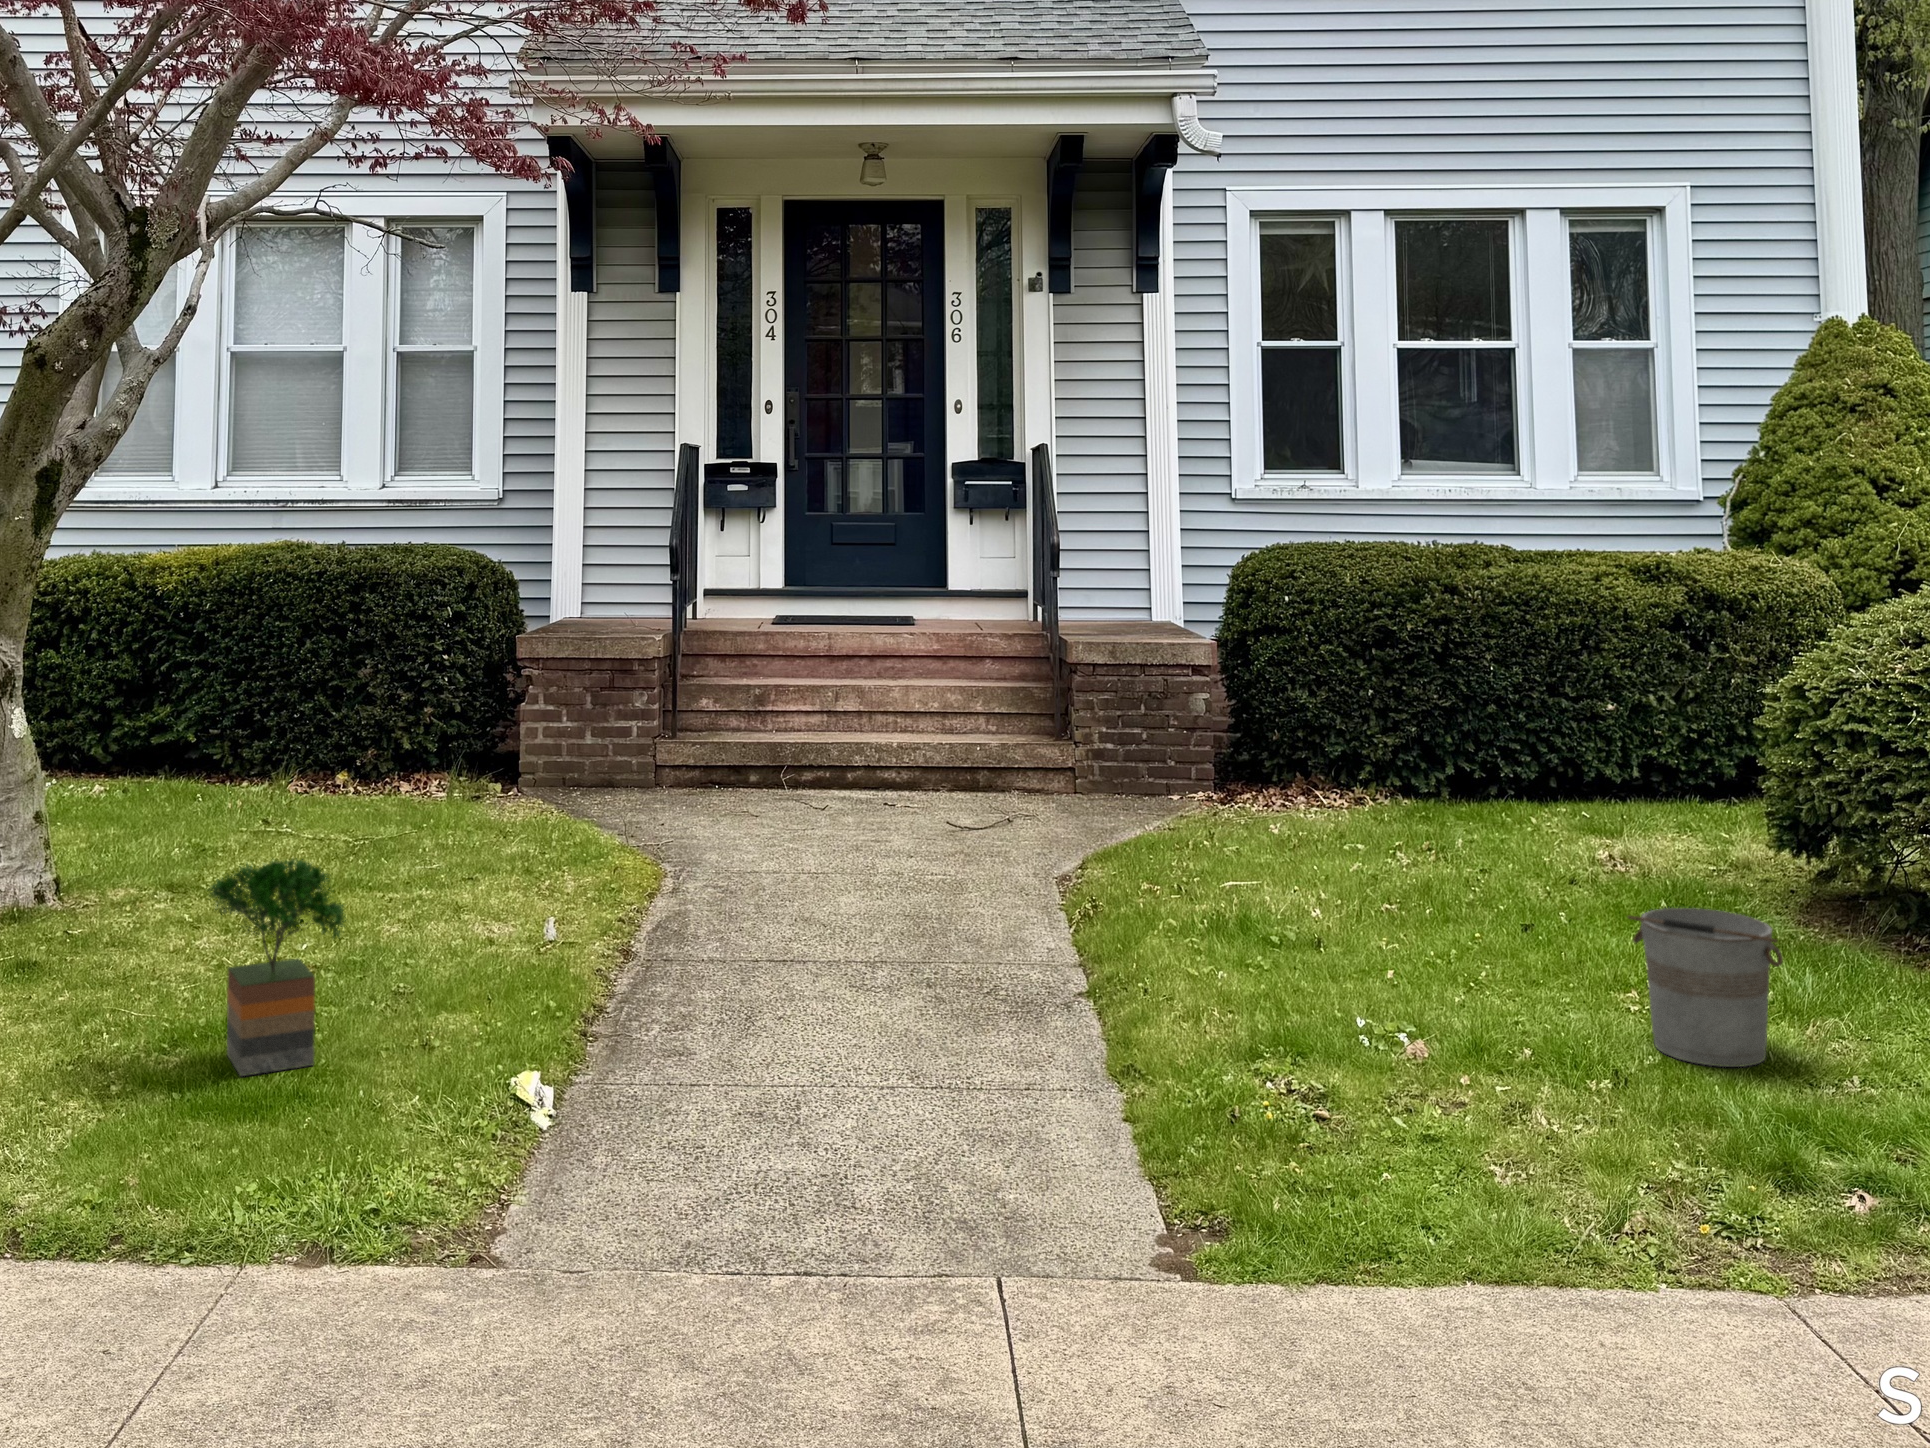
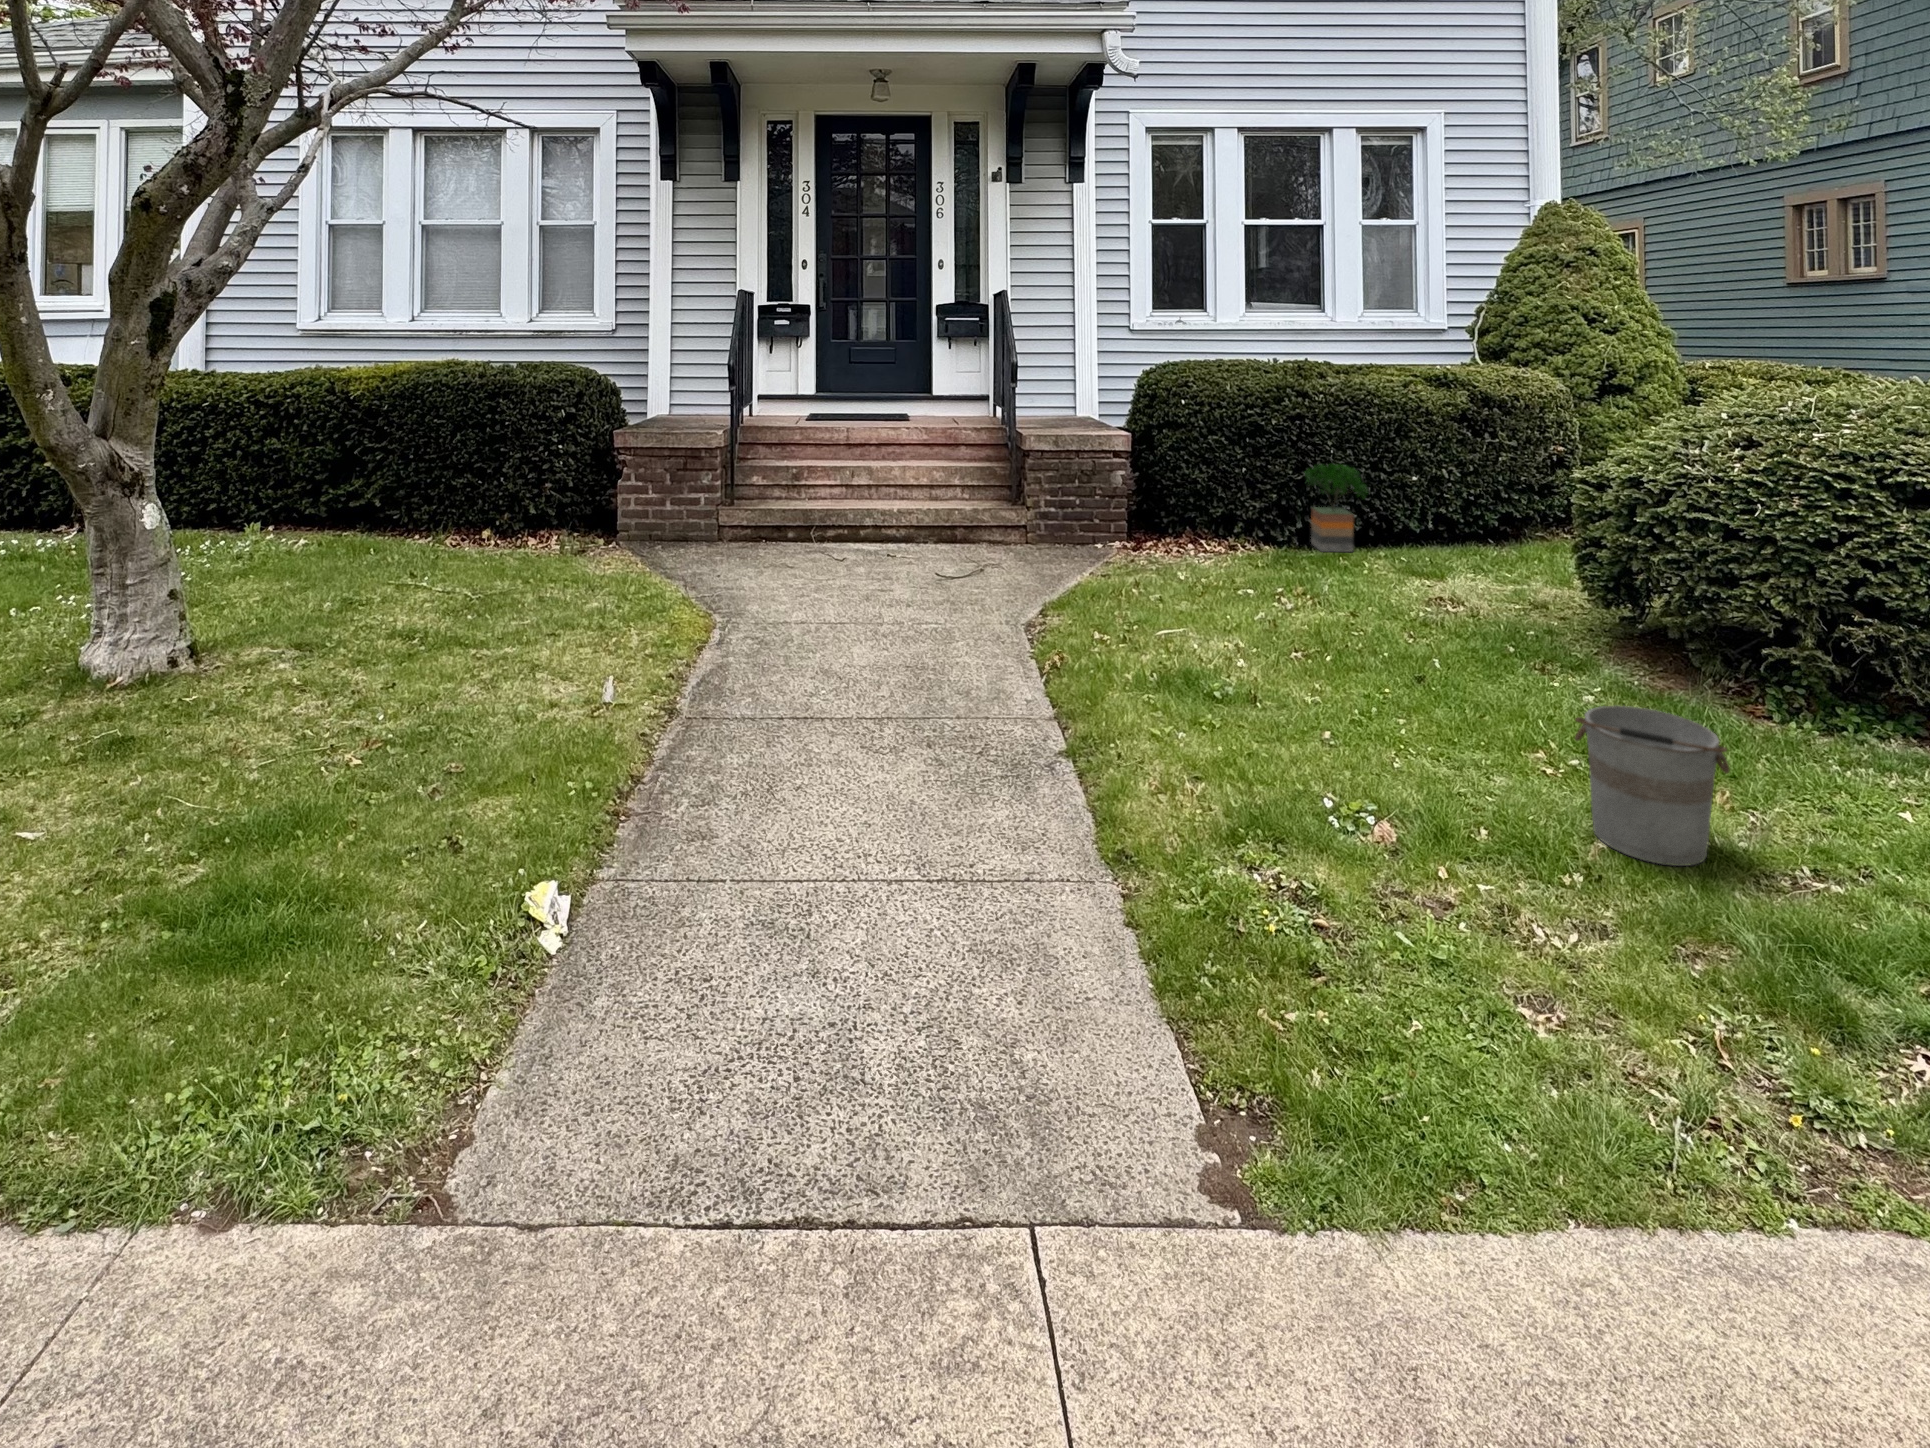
potted tree: present [208,858,346,1076] -> present [1305,464,1367,552]

